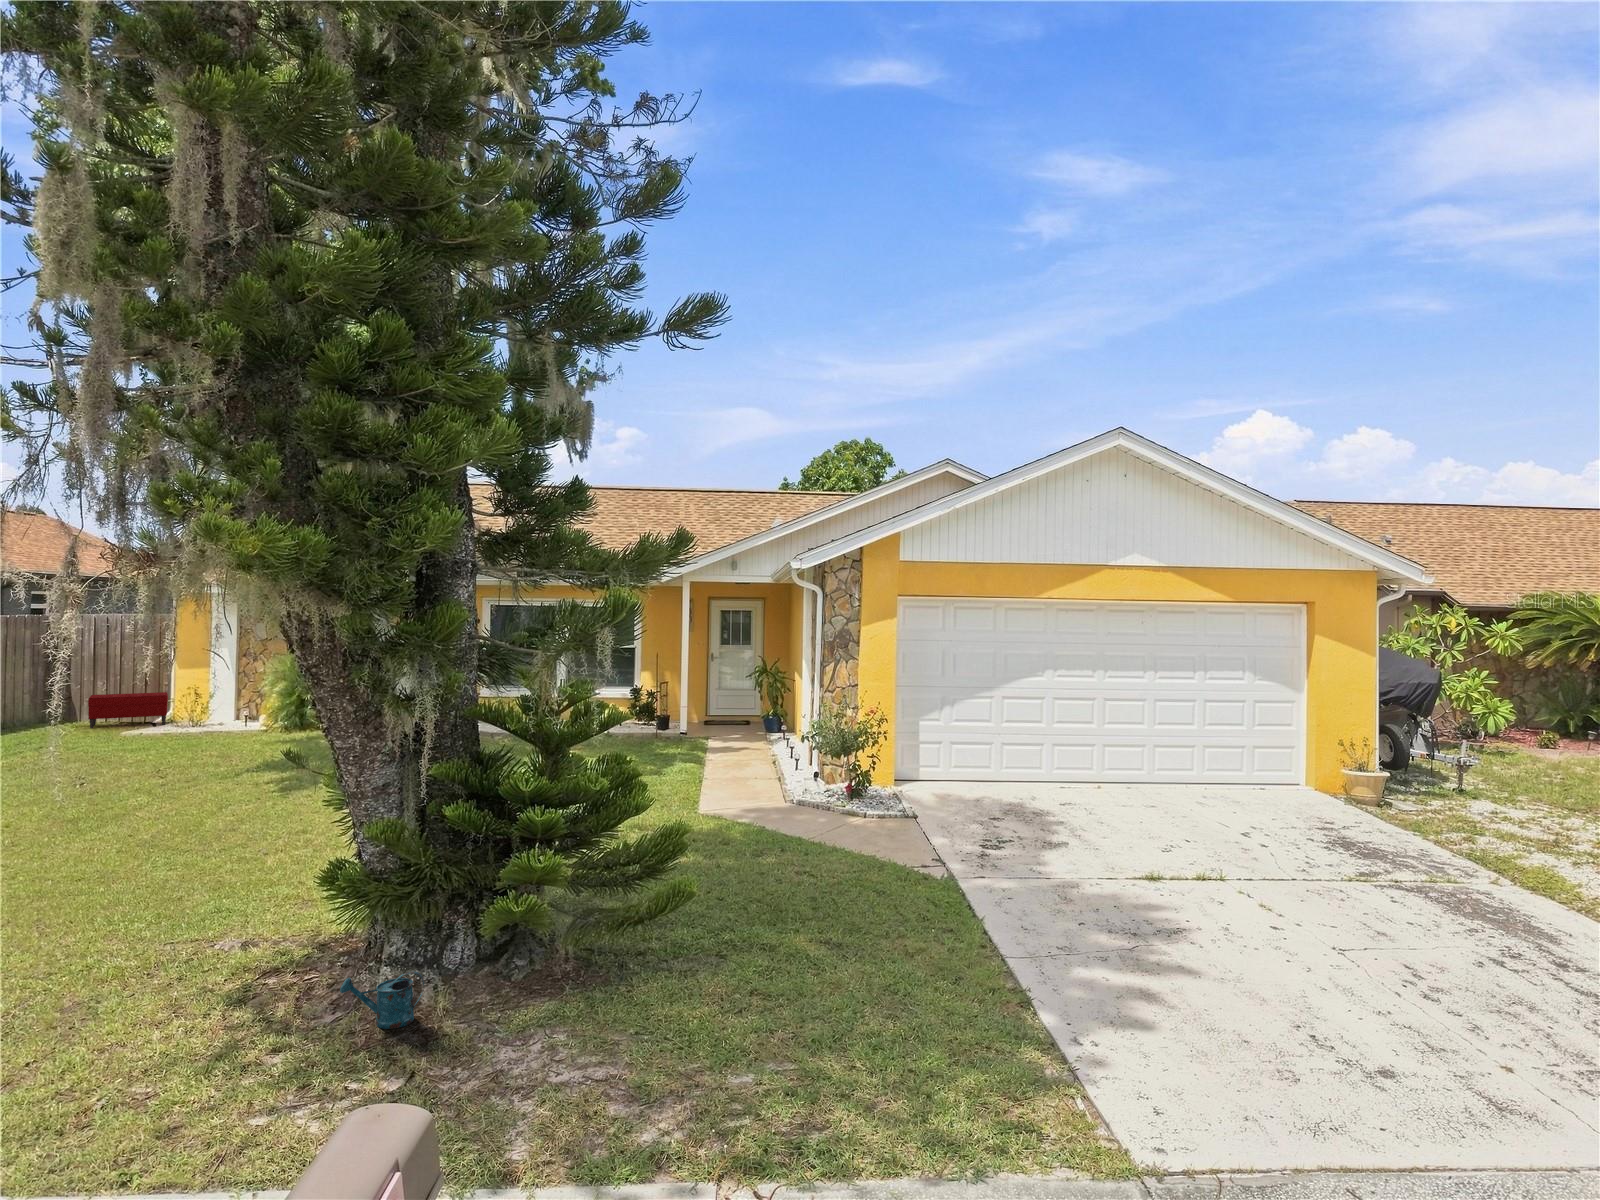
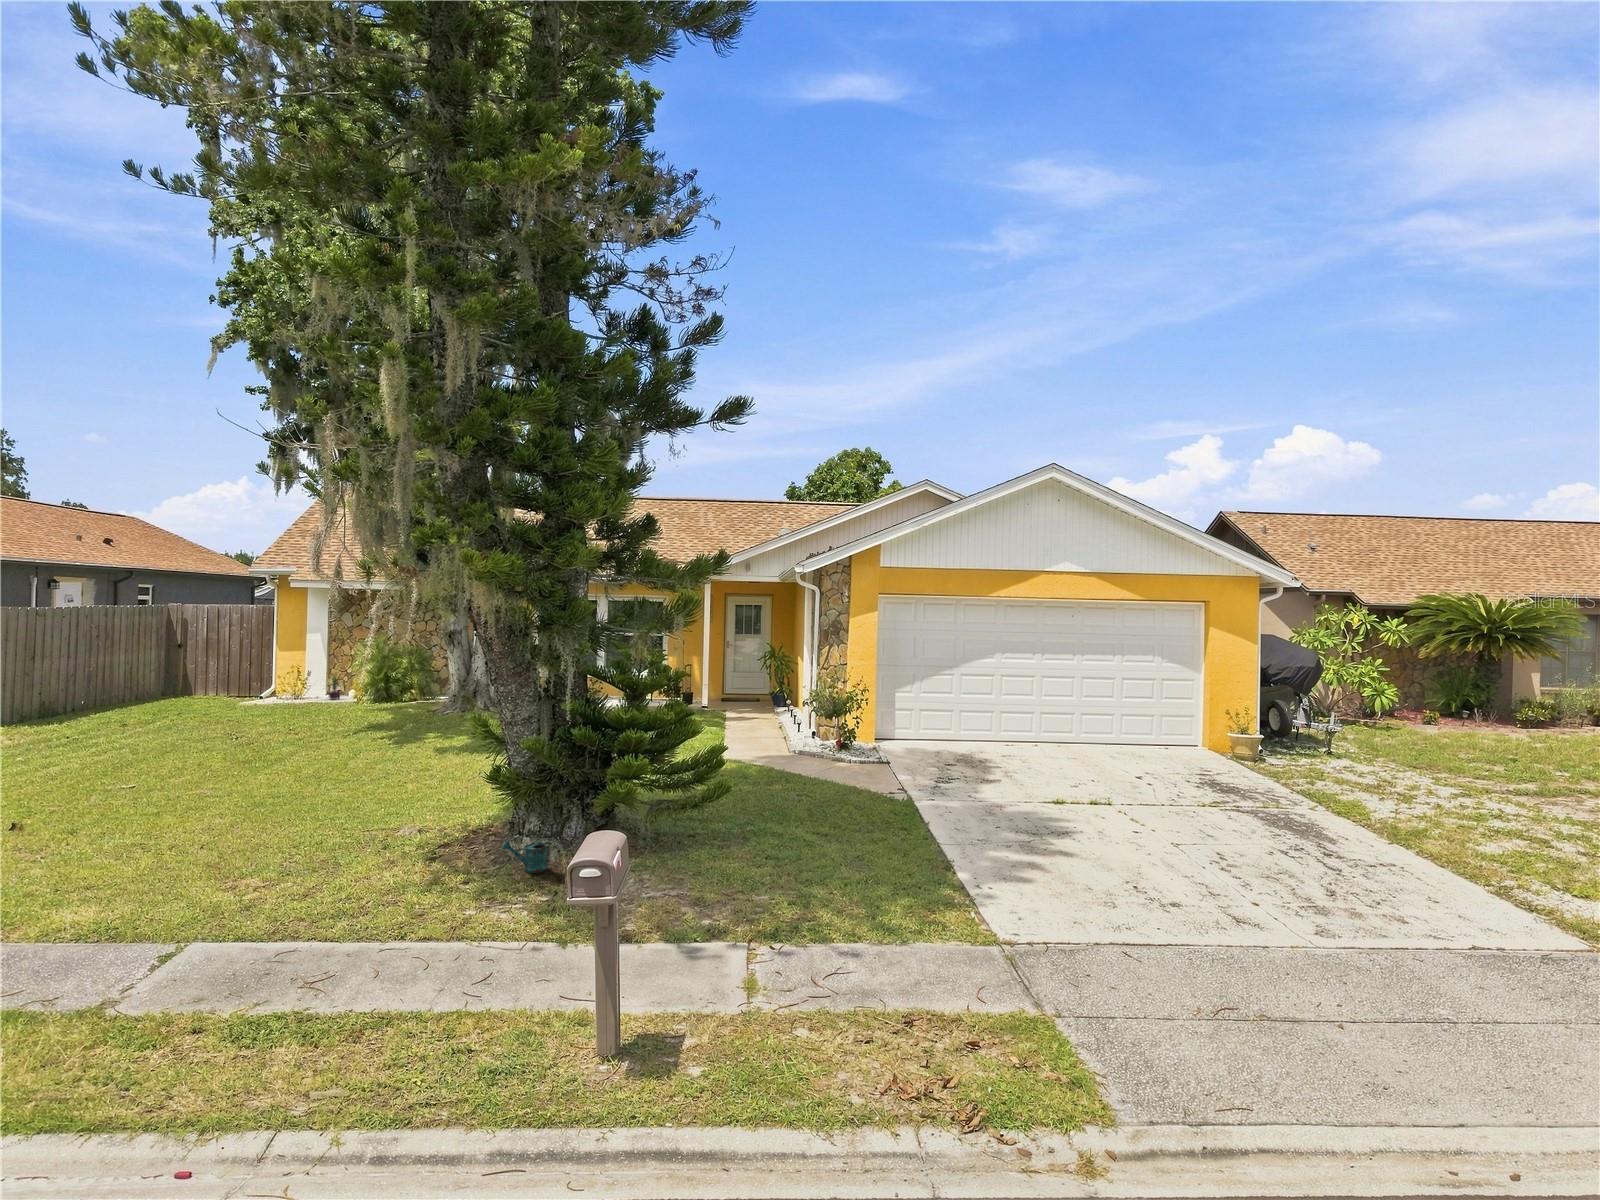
bench: present [88,692,168,729] -> none [217,669,279,698]
decorative plant: none [213,696,256,730] -> present [329,673,340,700]

